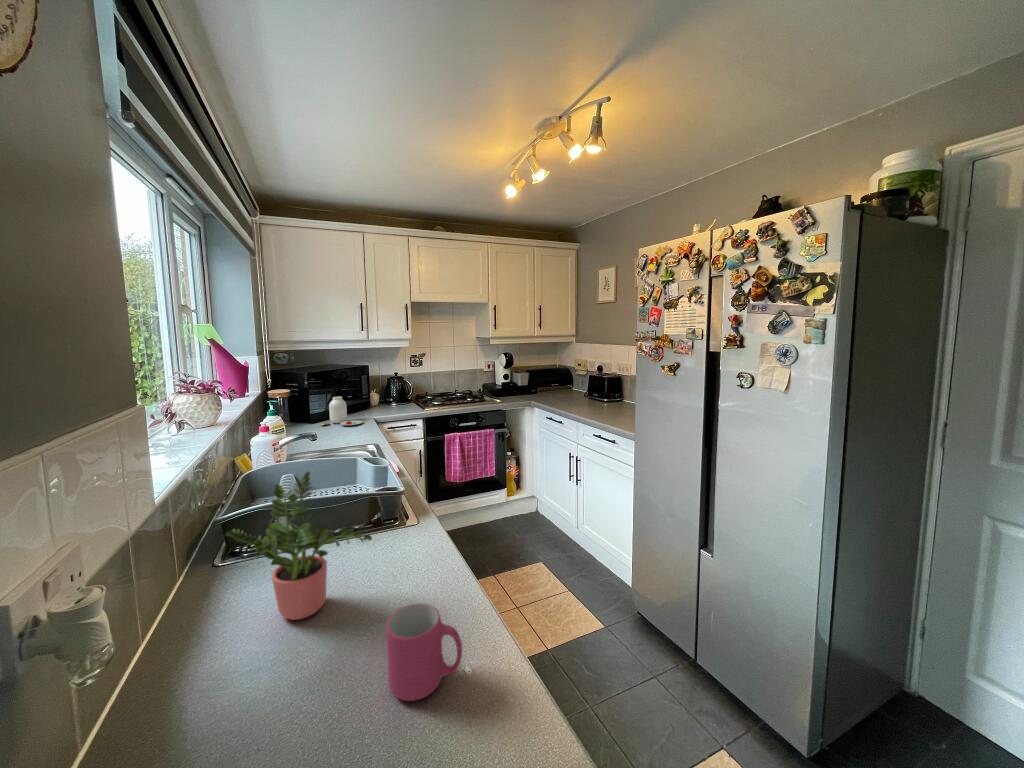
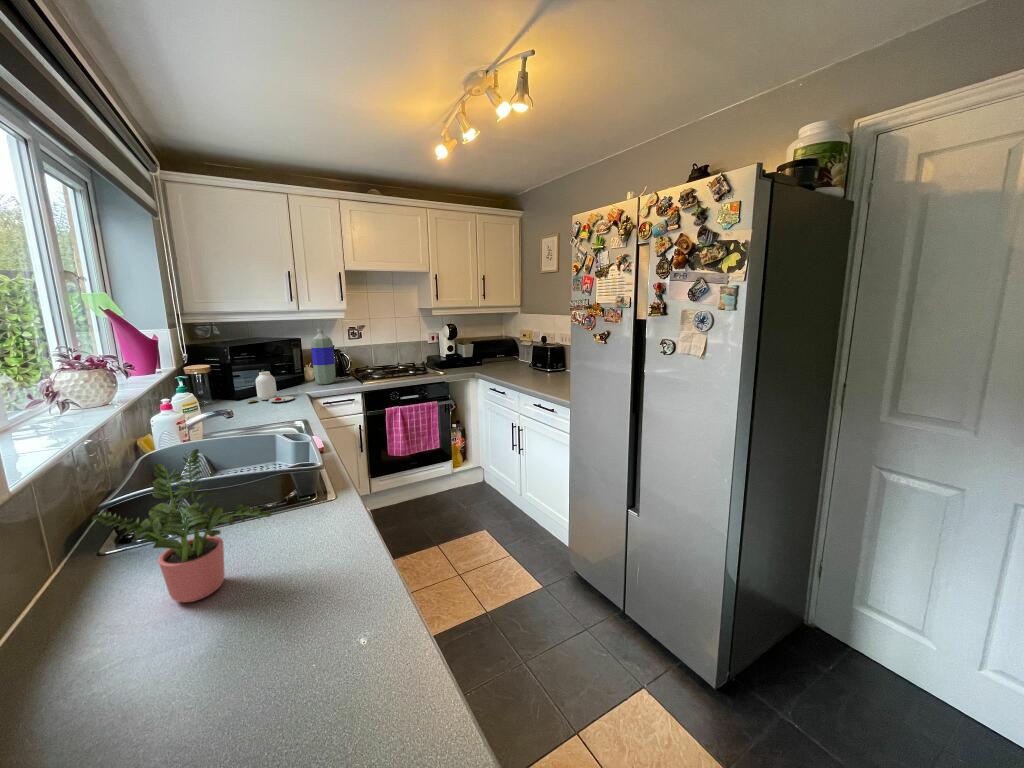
bottle: none [378,357,399,410] -> present [311,329,336,385]
mug: present [386,603,462,701] -> none [272,576,356,672]

